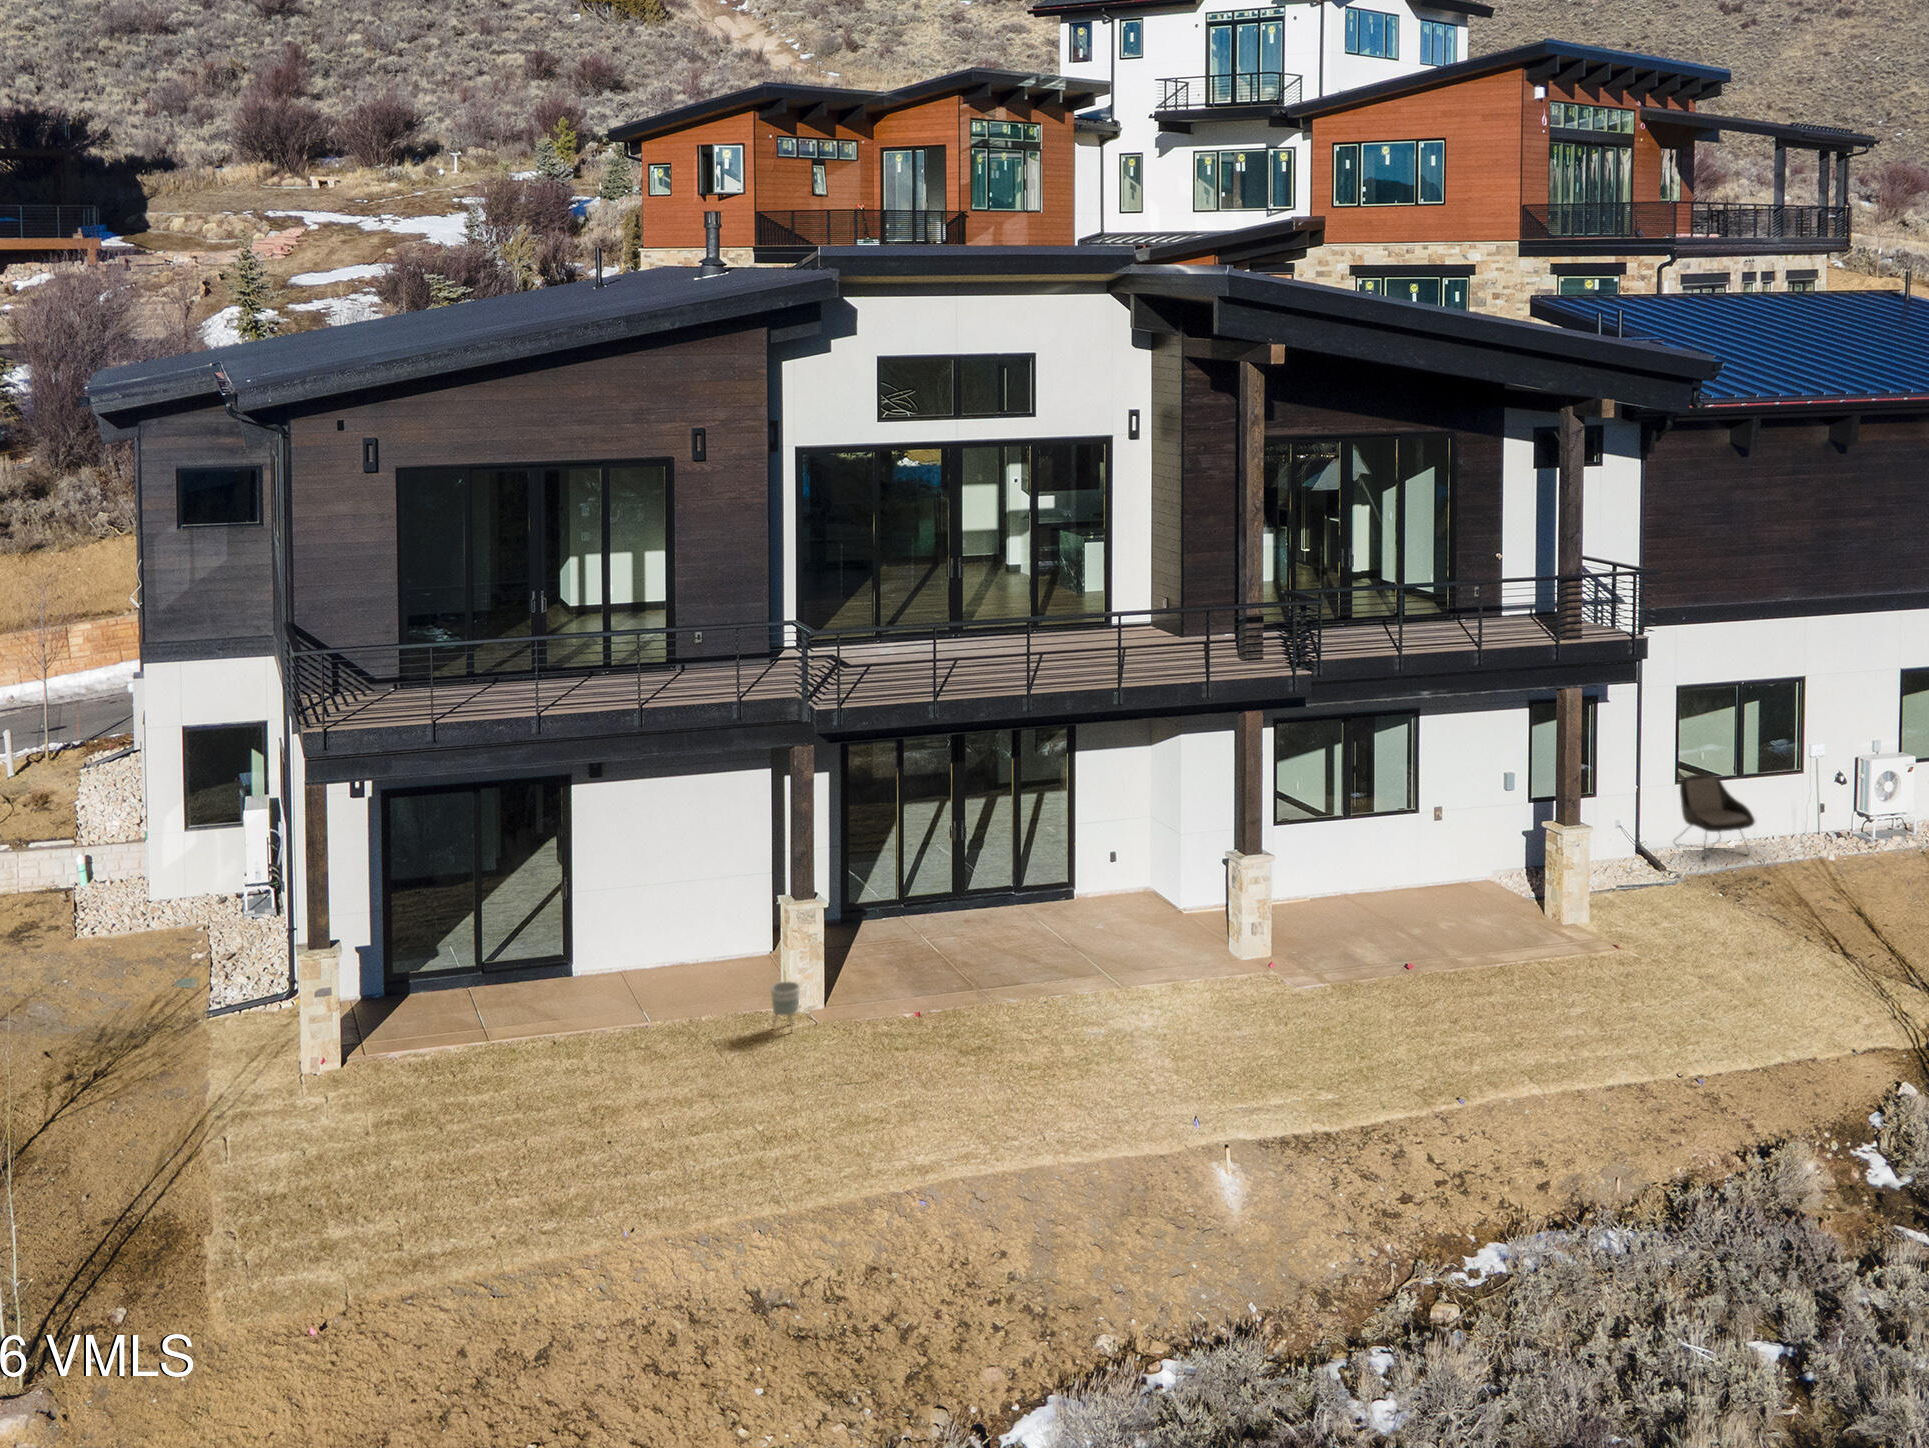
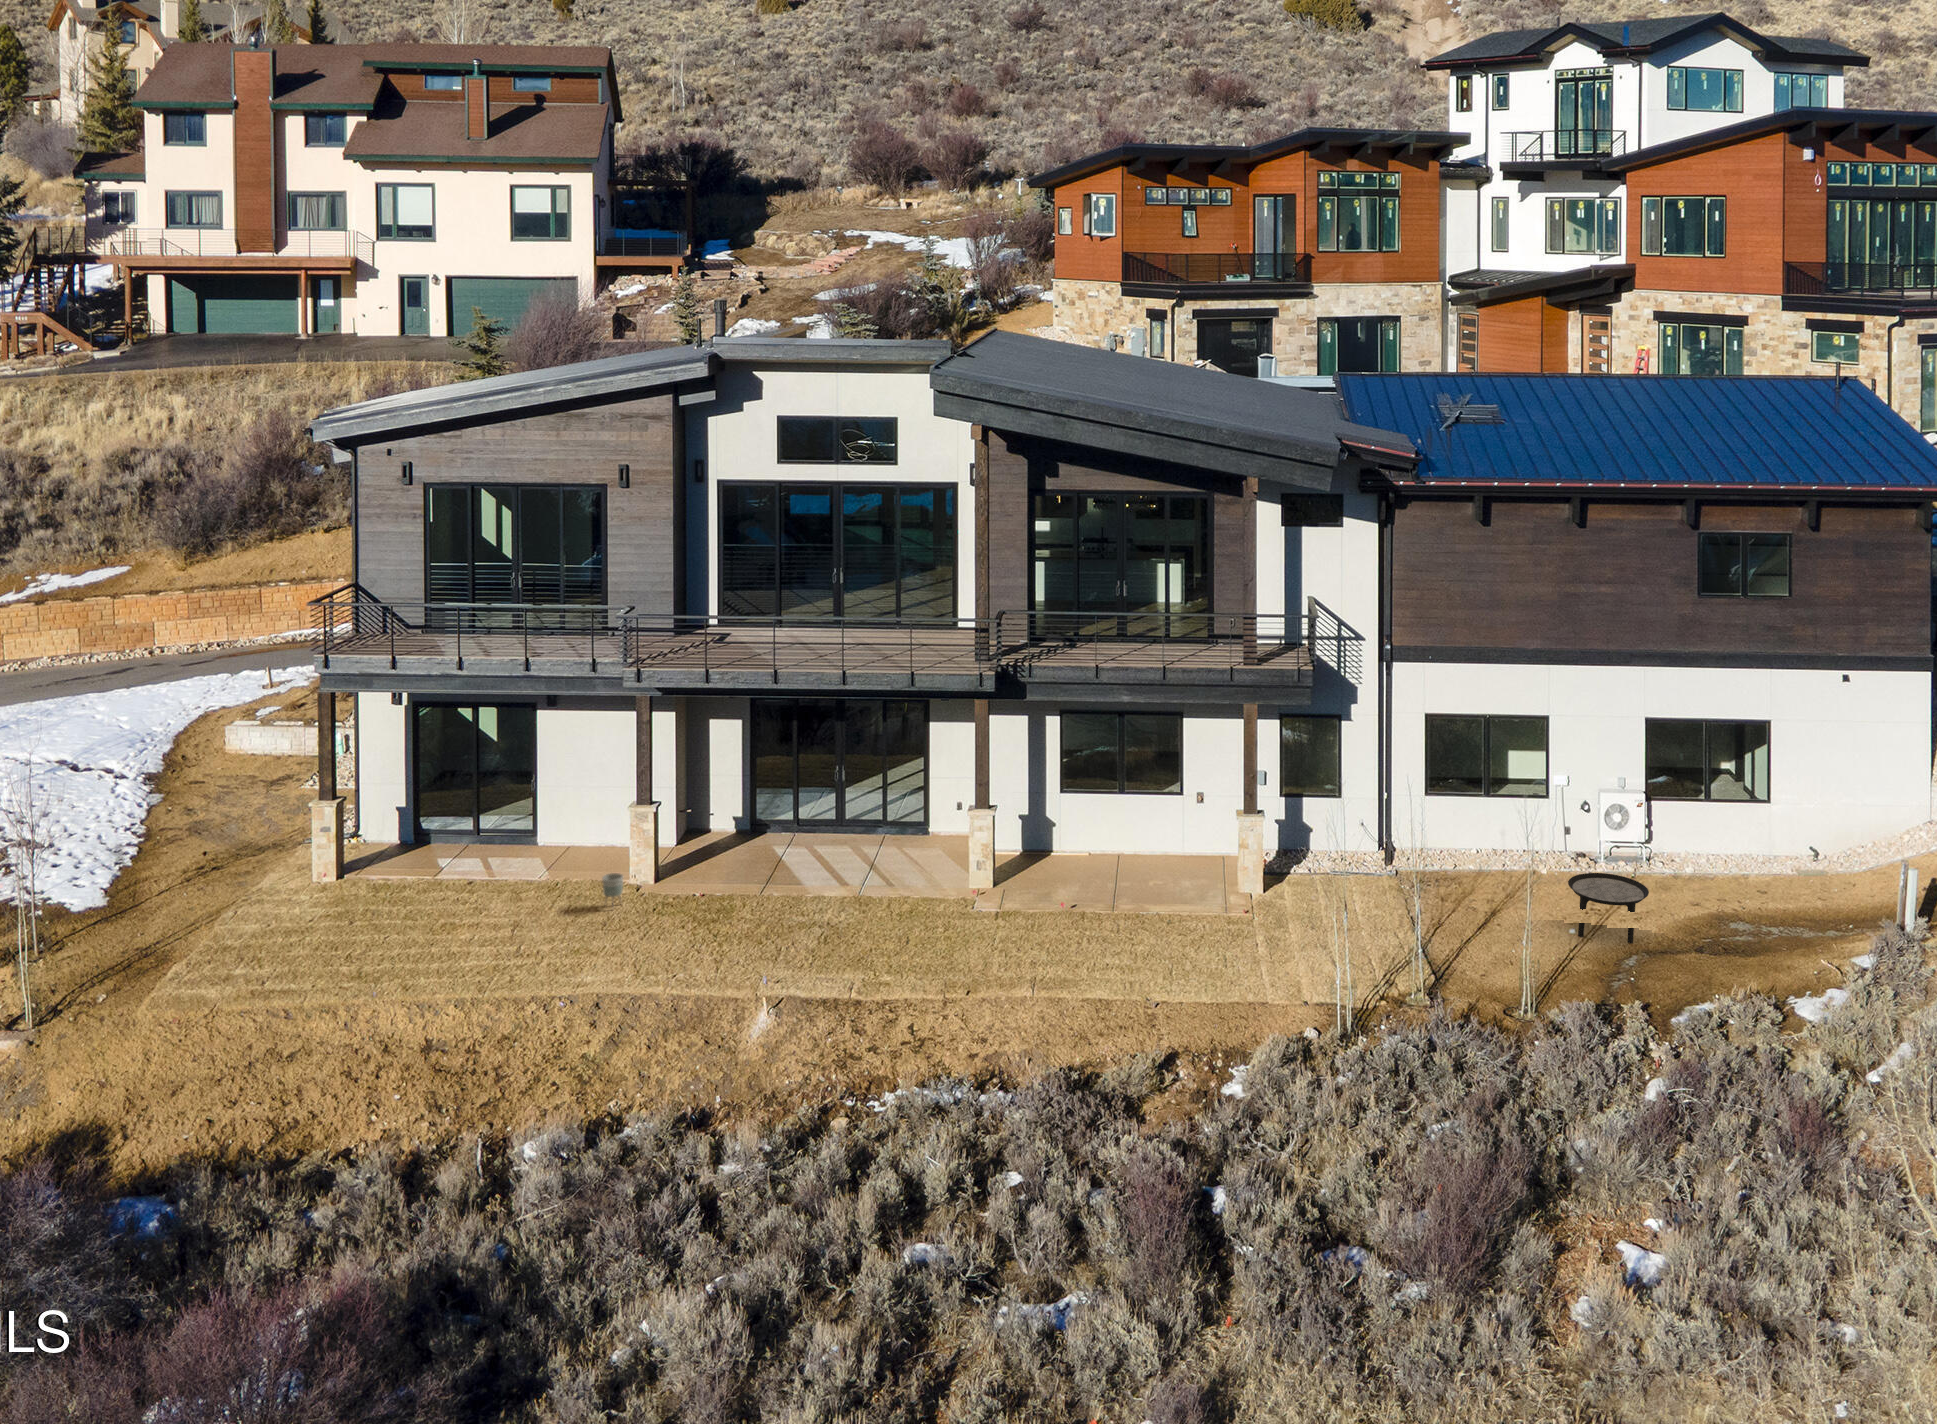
lounge chair: present [1675,774,1755,861] -> none [1461,846,1523,929]
round table: none [1780,785,1866,853] -> present [1568,873,1649,944]

